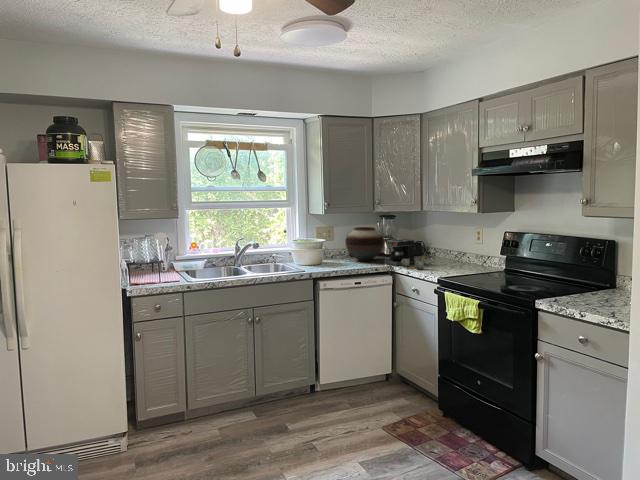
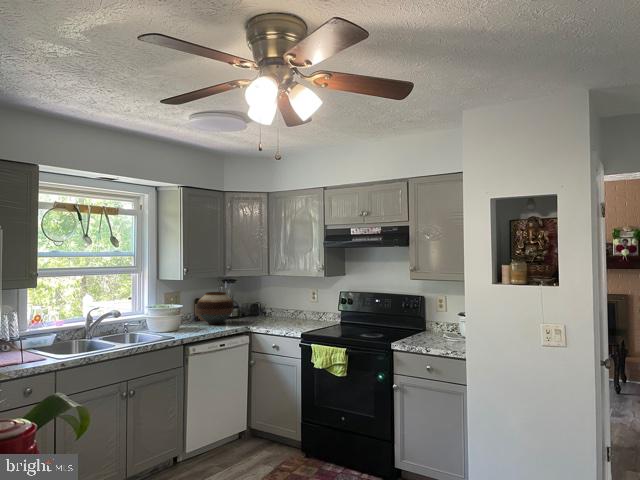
coffee maker: present [387,239,425,269] -> none [241,302,280,328]

